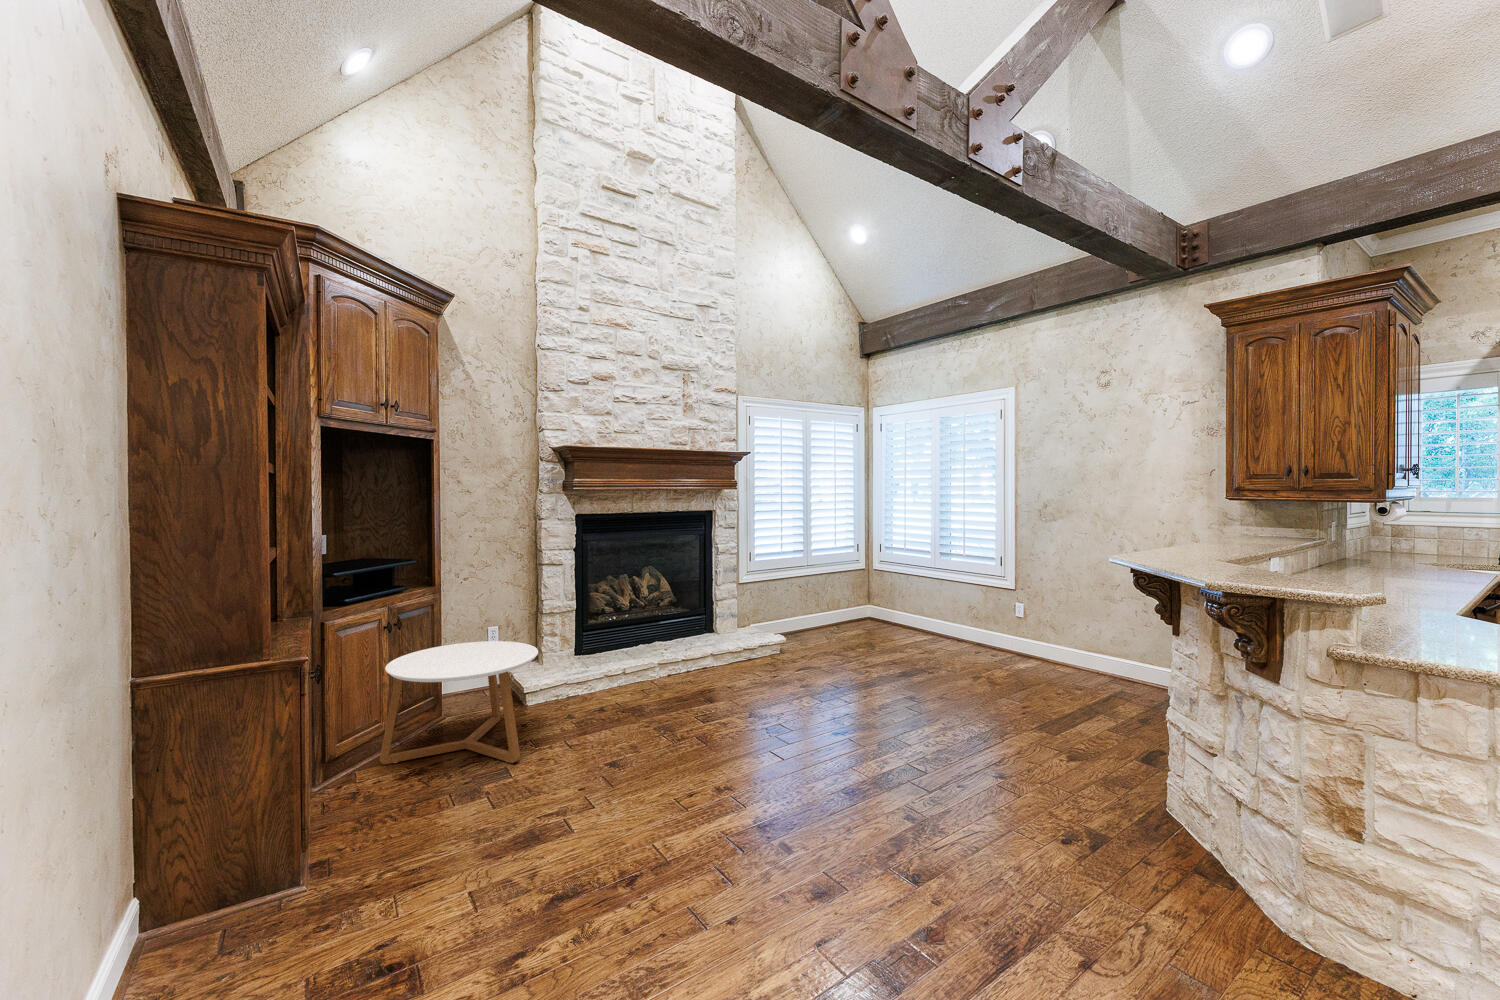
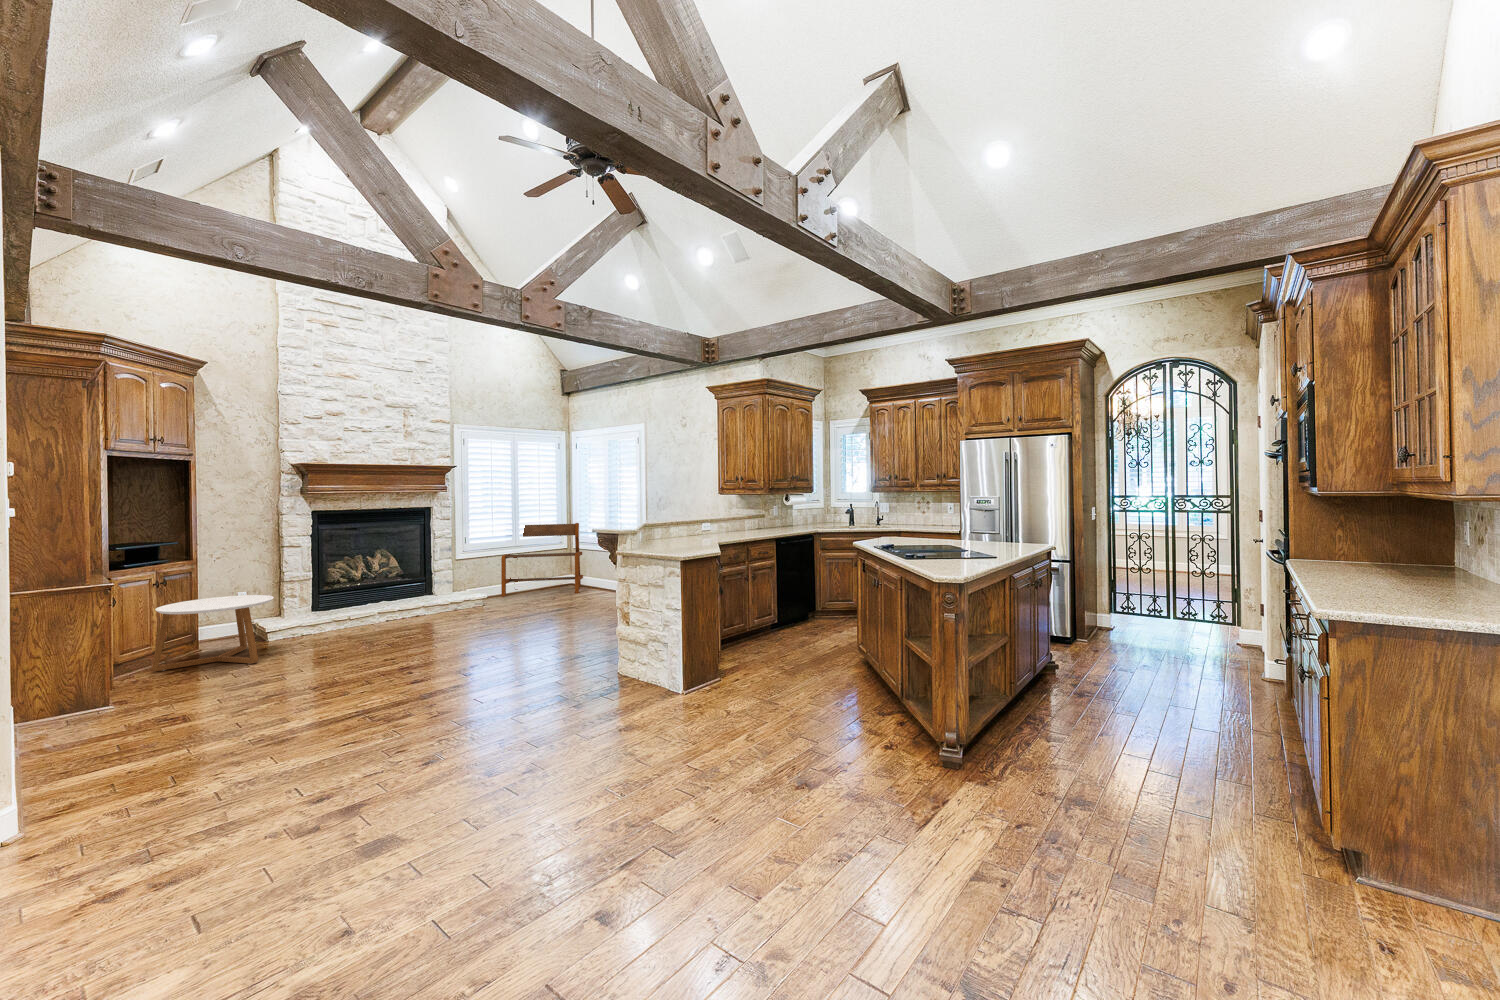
bench: none [794,534,902,638] -> present [501,523,583,596]

